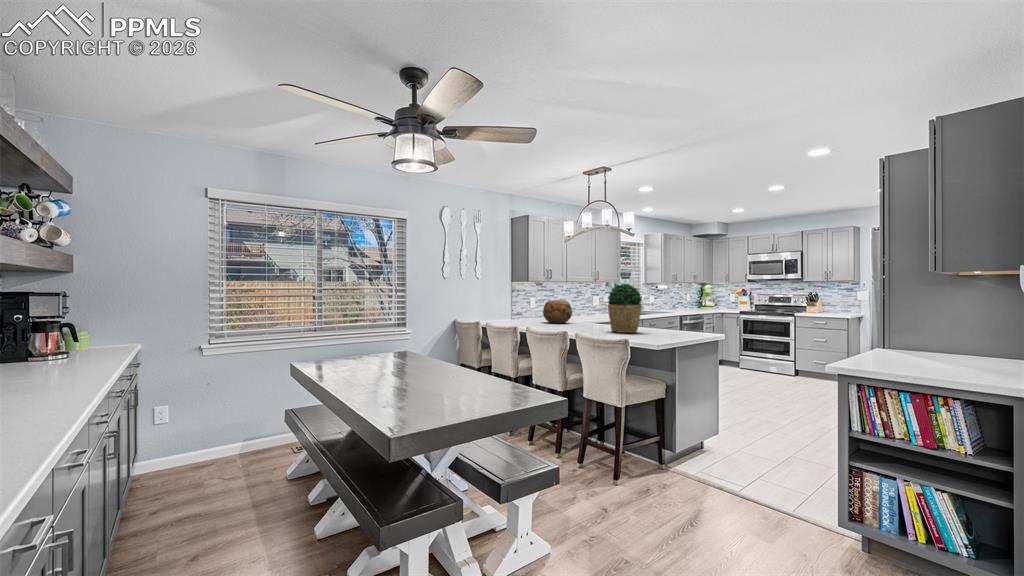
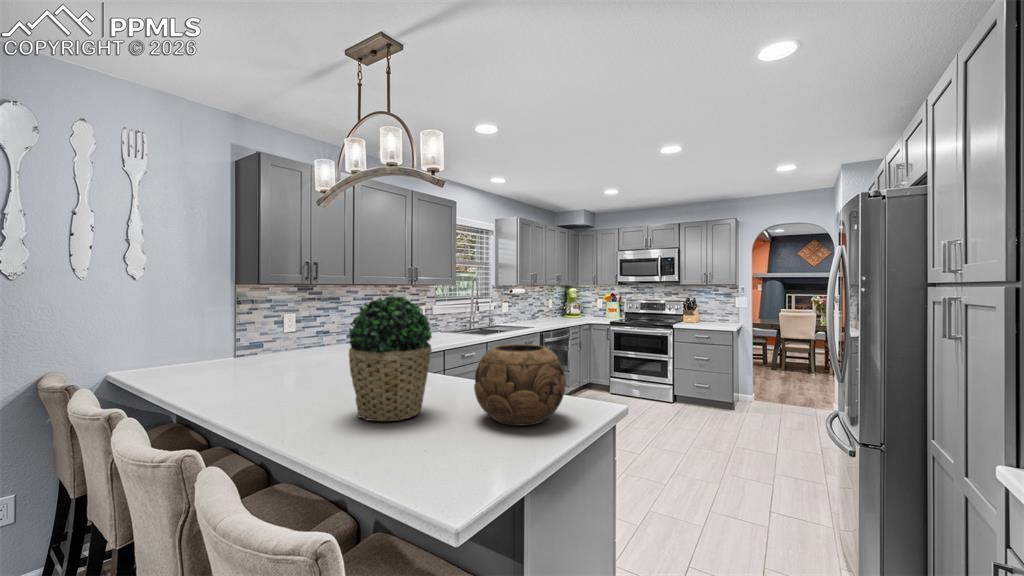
decorative bowl: present [543,300,572,324] -> present [474,344,566,426]

